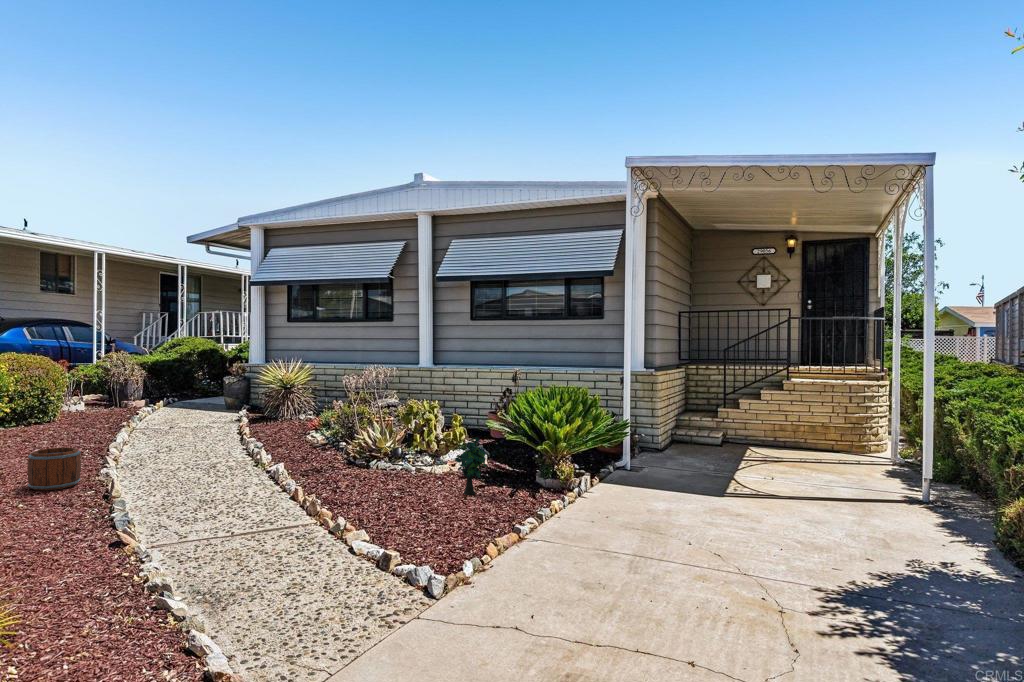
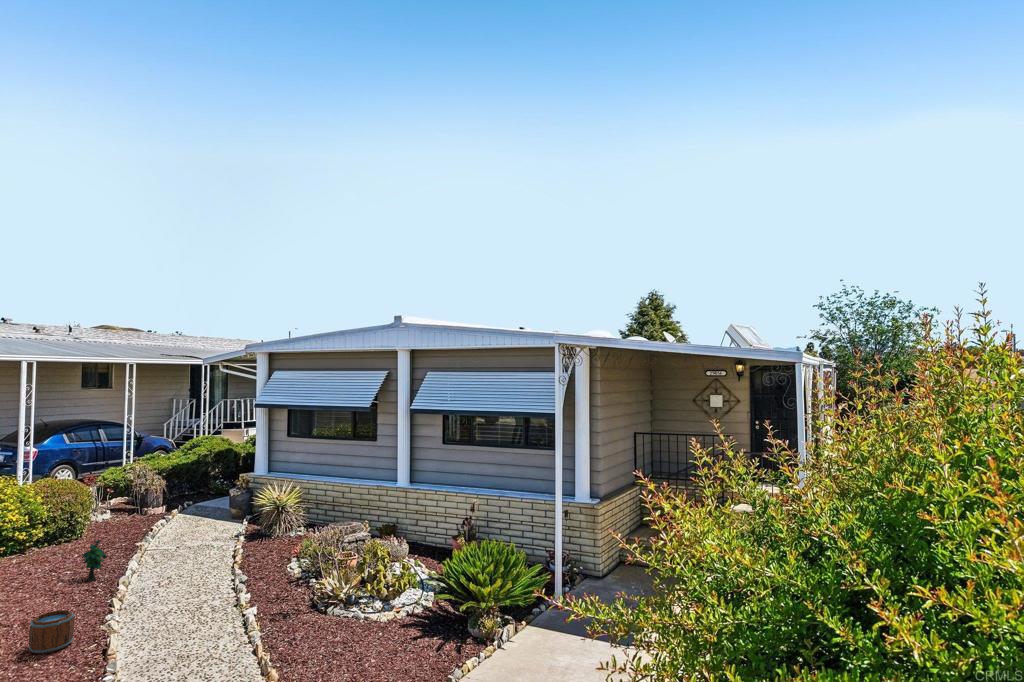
decorative plant: present [455,437,487,495] -> present [82,540,107,581]

